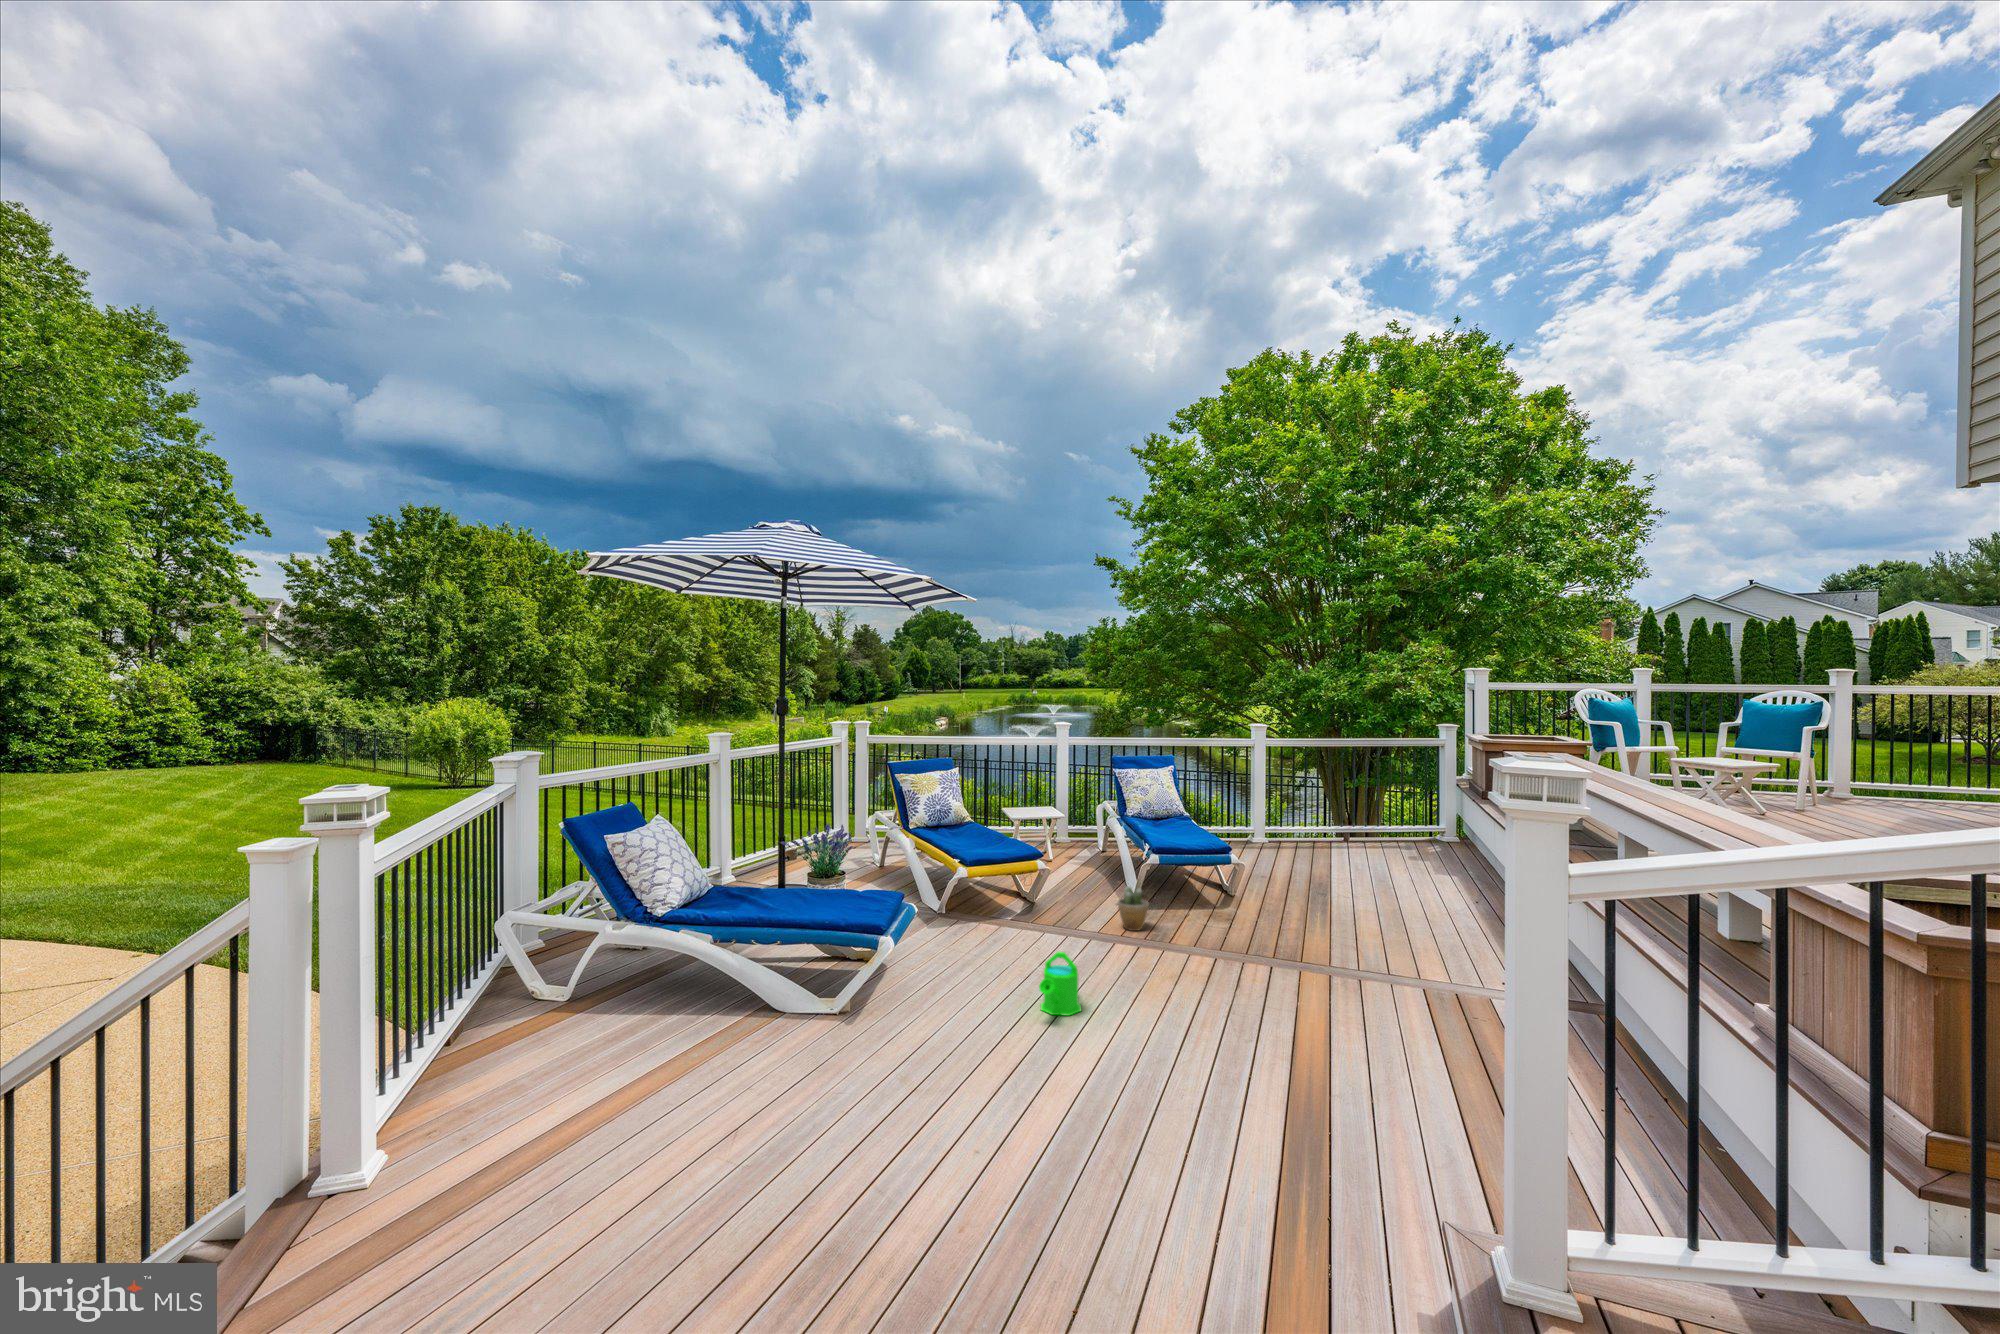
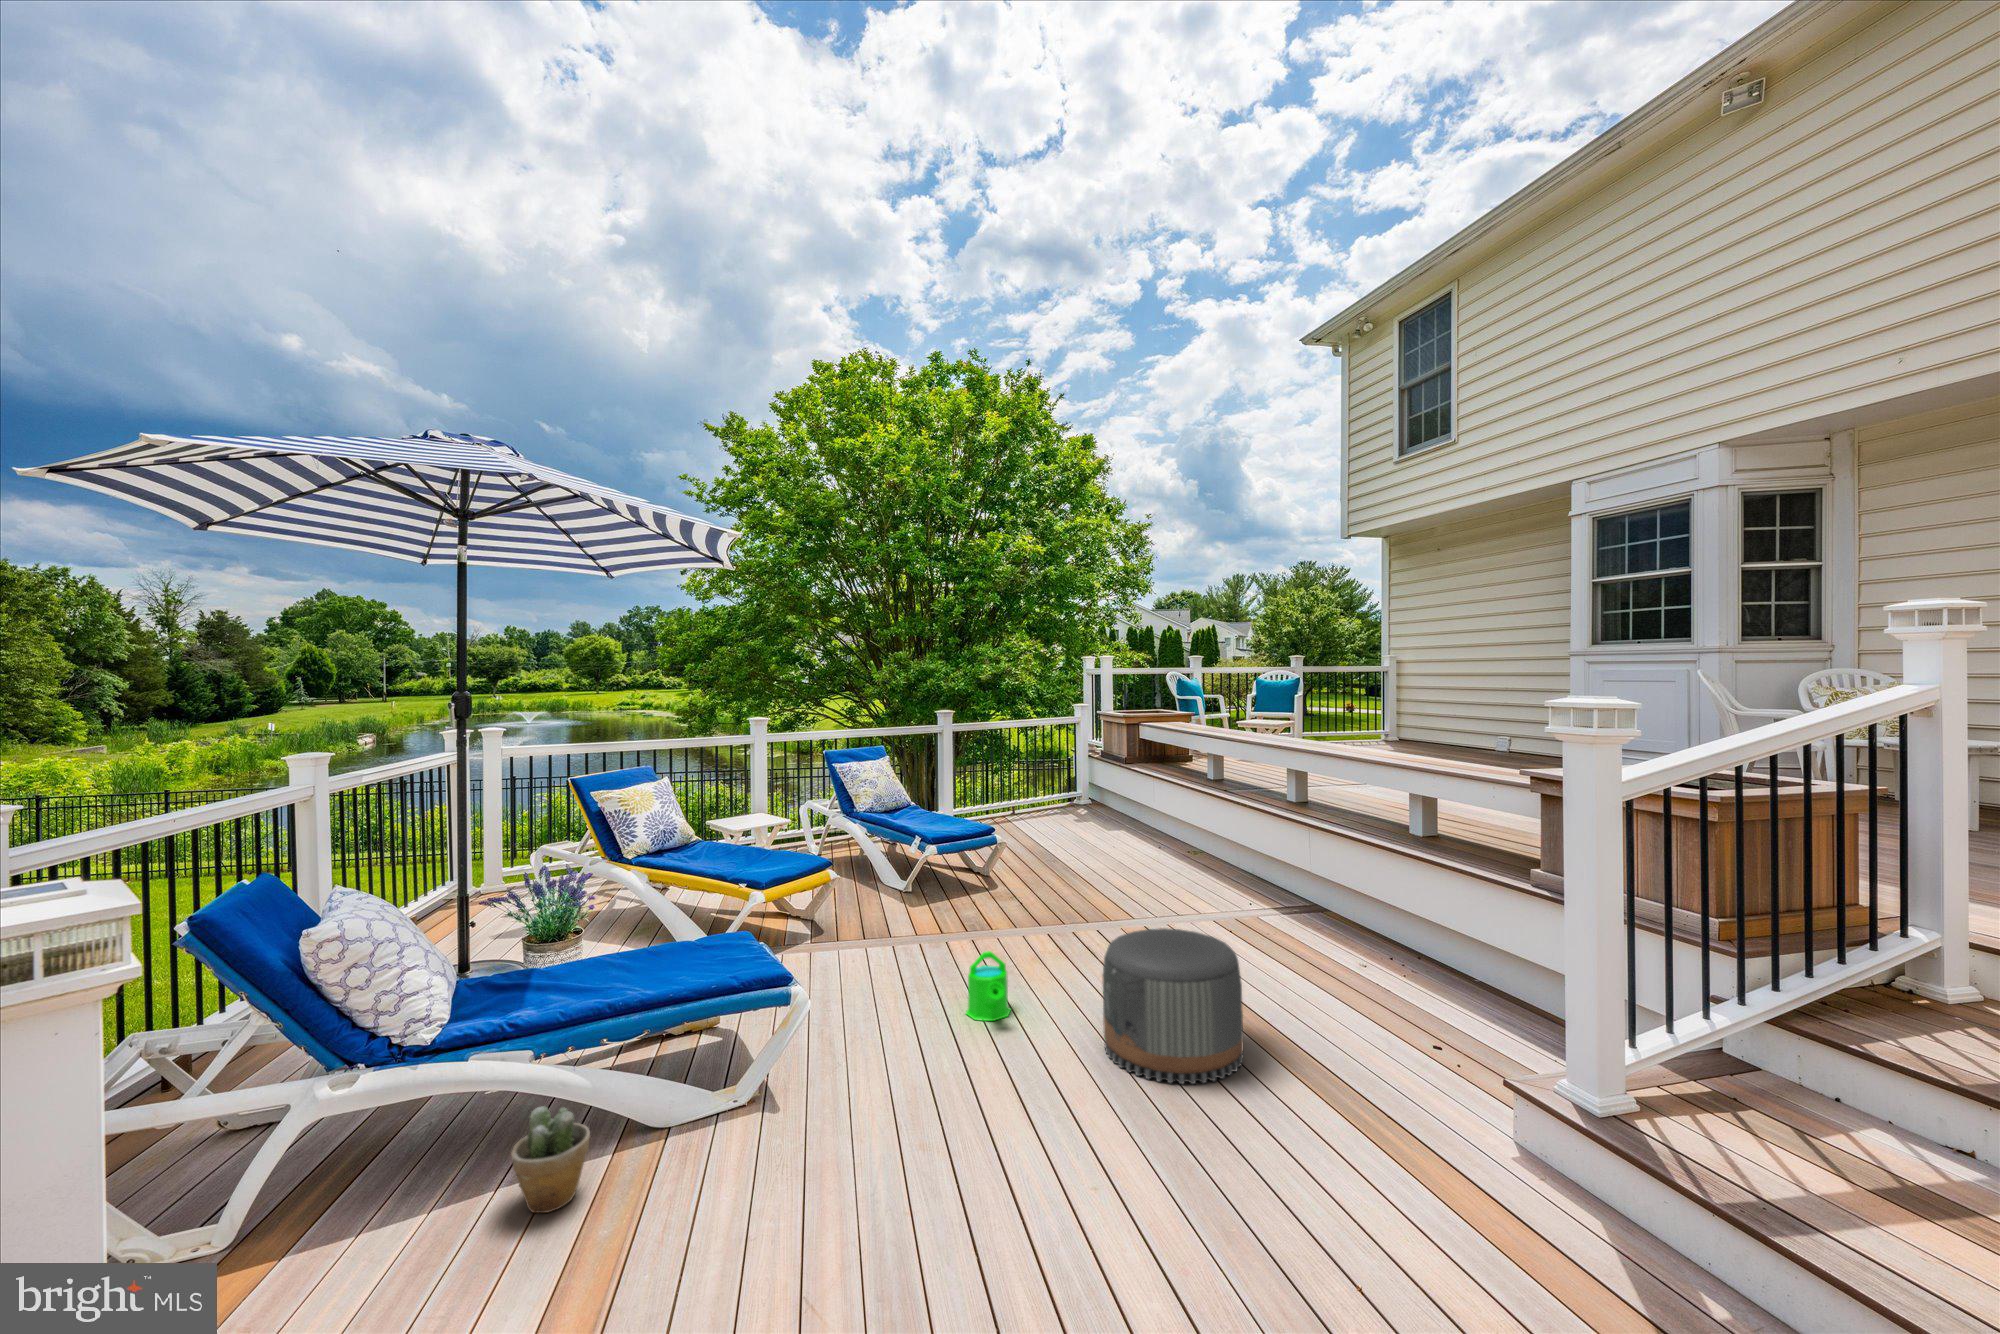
potted plant: present [1118,886,1149,931] -> present [511,1106,590,1213]
pouf: none [1095,961,1237,1123] -> present [1102,928,1244,1084]

